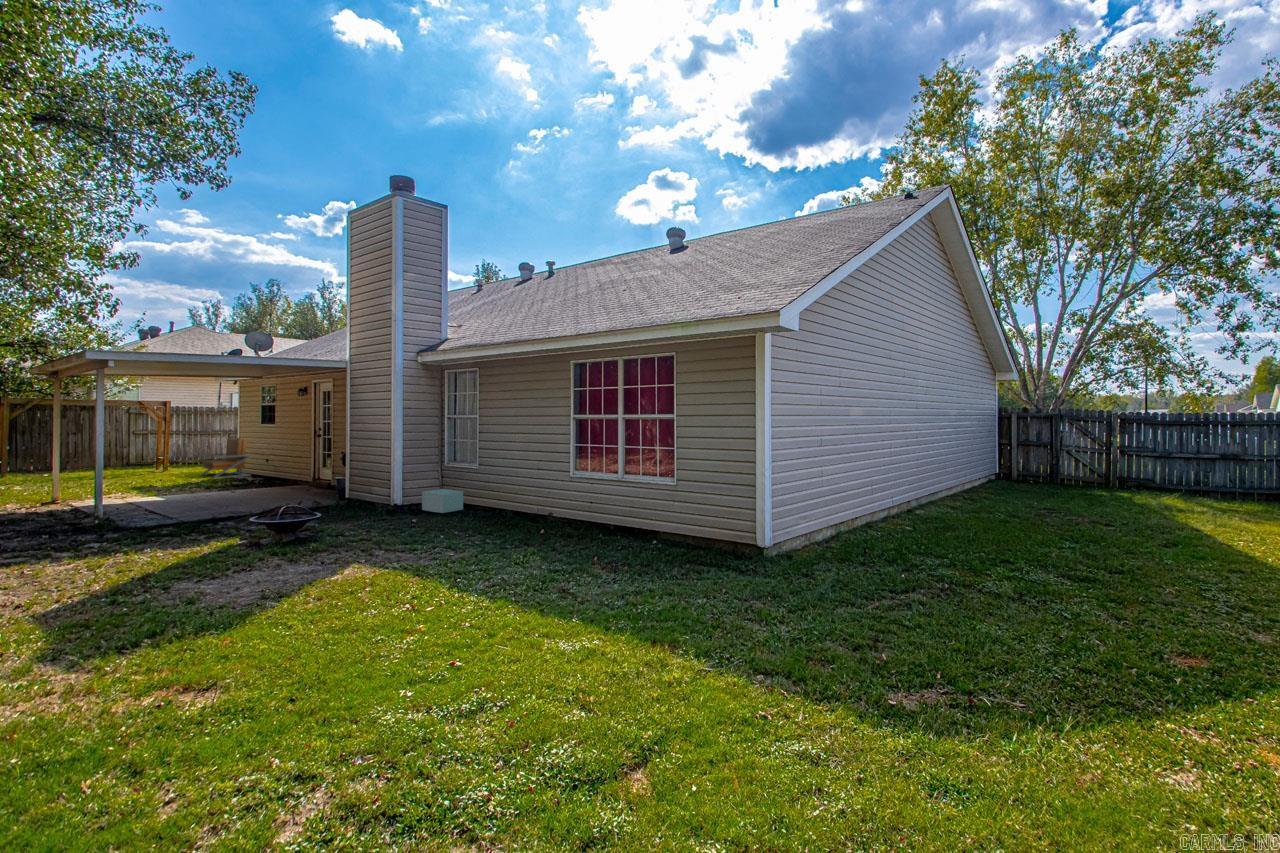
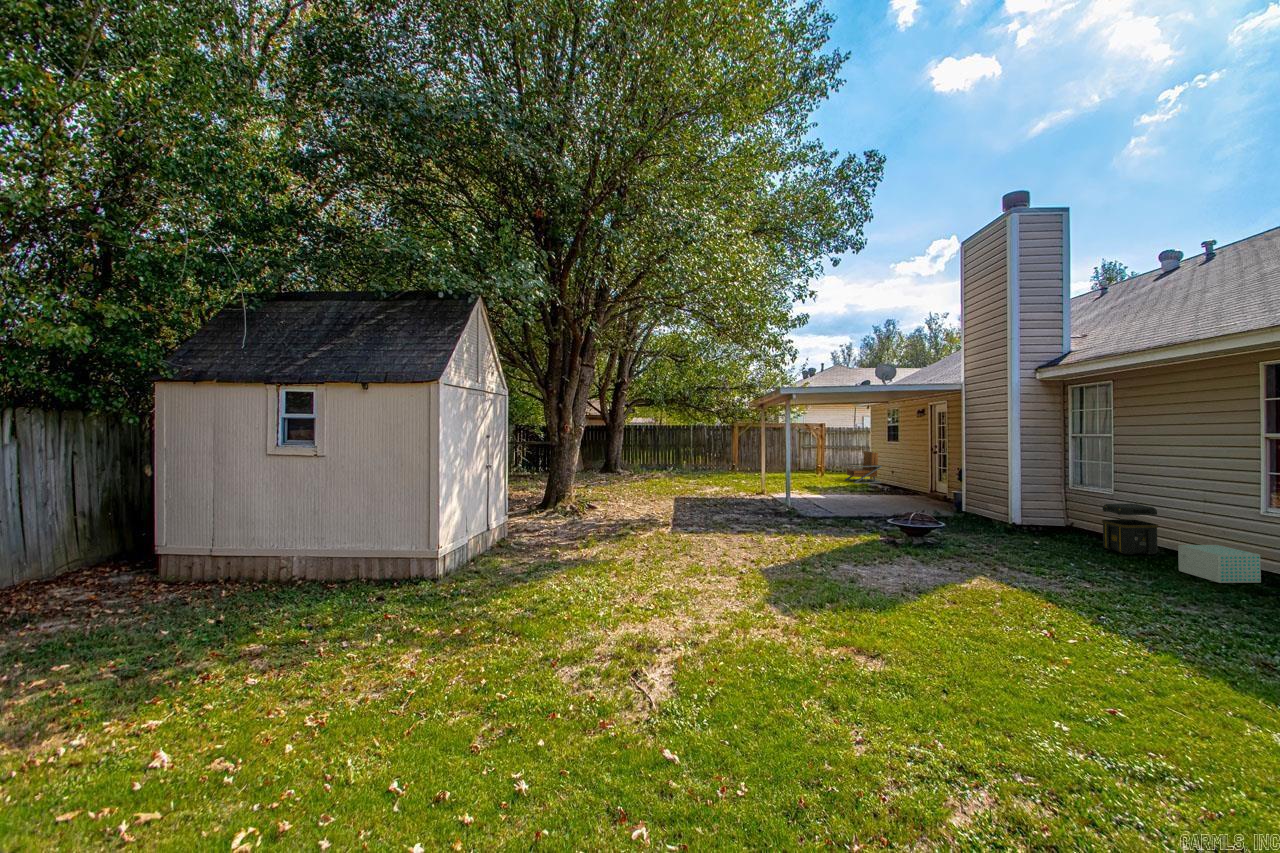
toolbox: none [469,476,508,521] -> present [1102,504,1158,554]
storage box: present [422,489,463,513] -> present [1178,545,1261,583]

